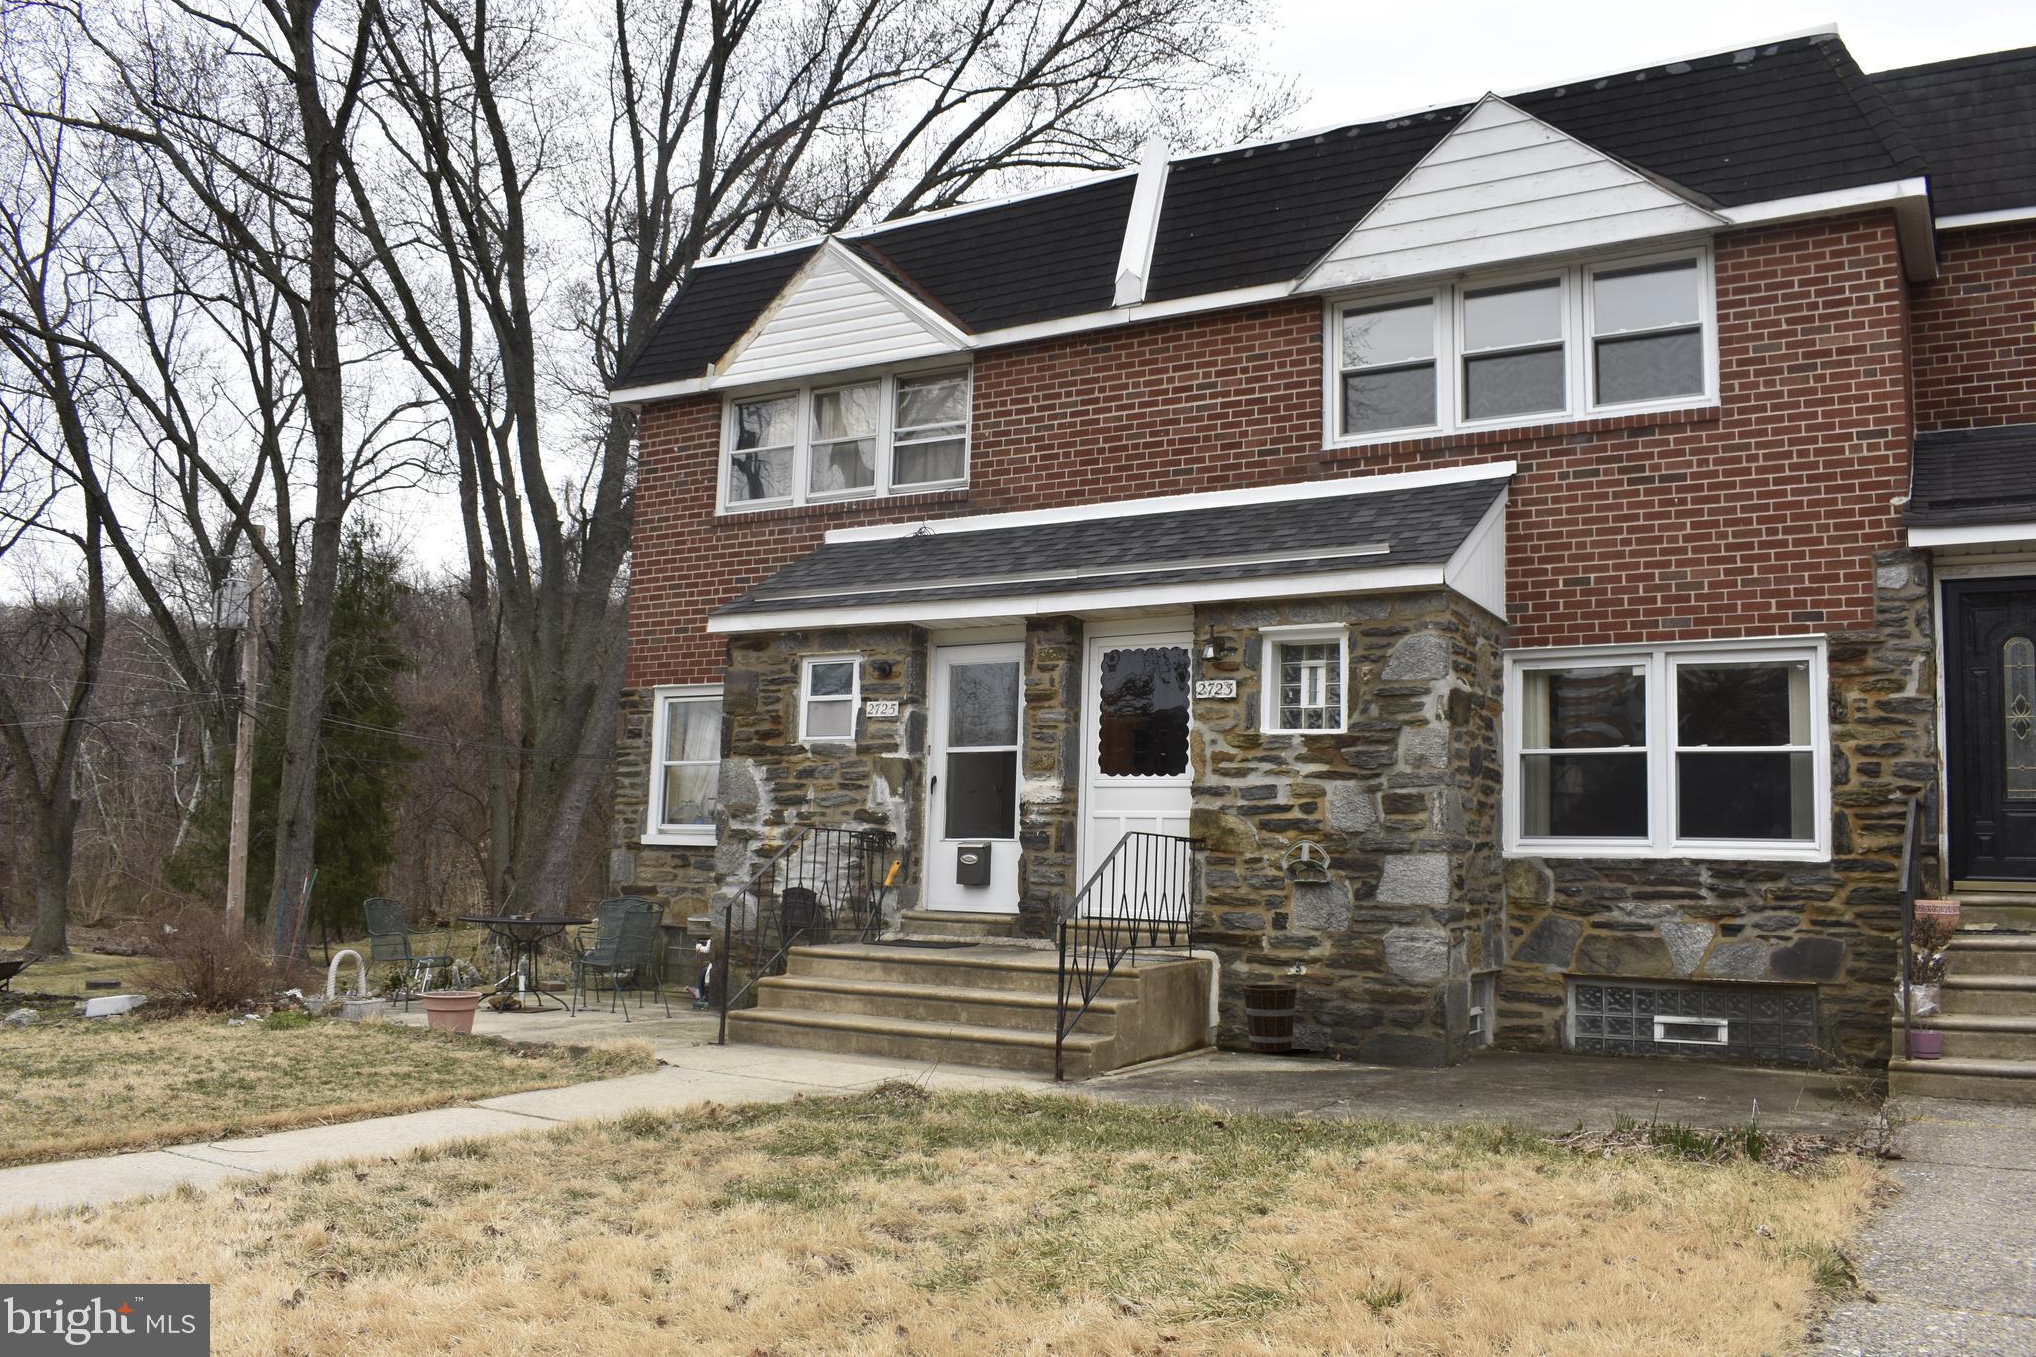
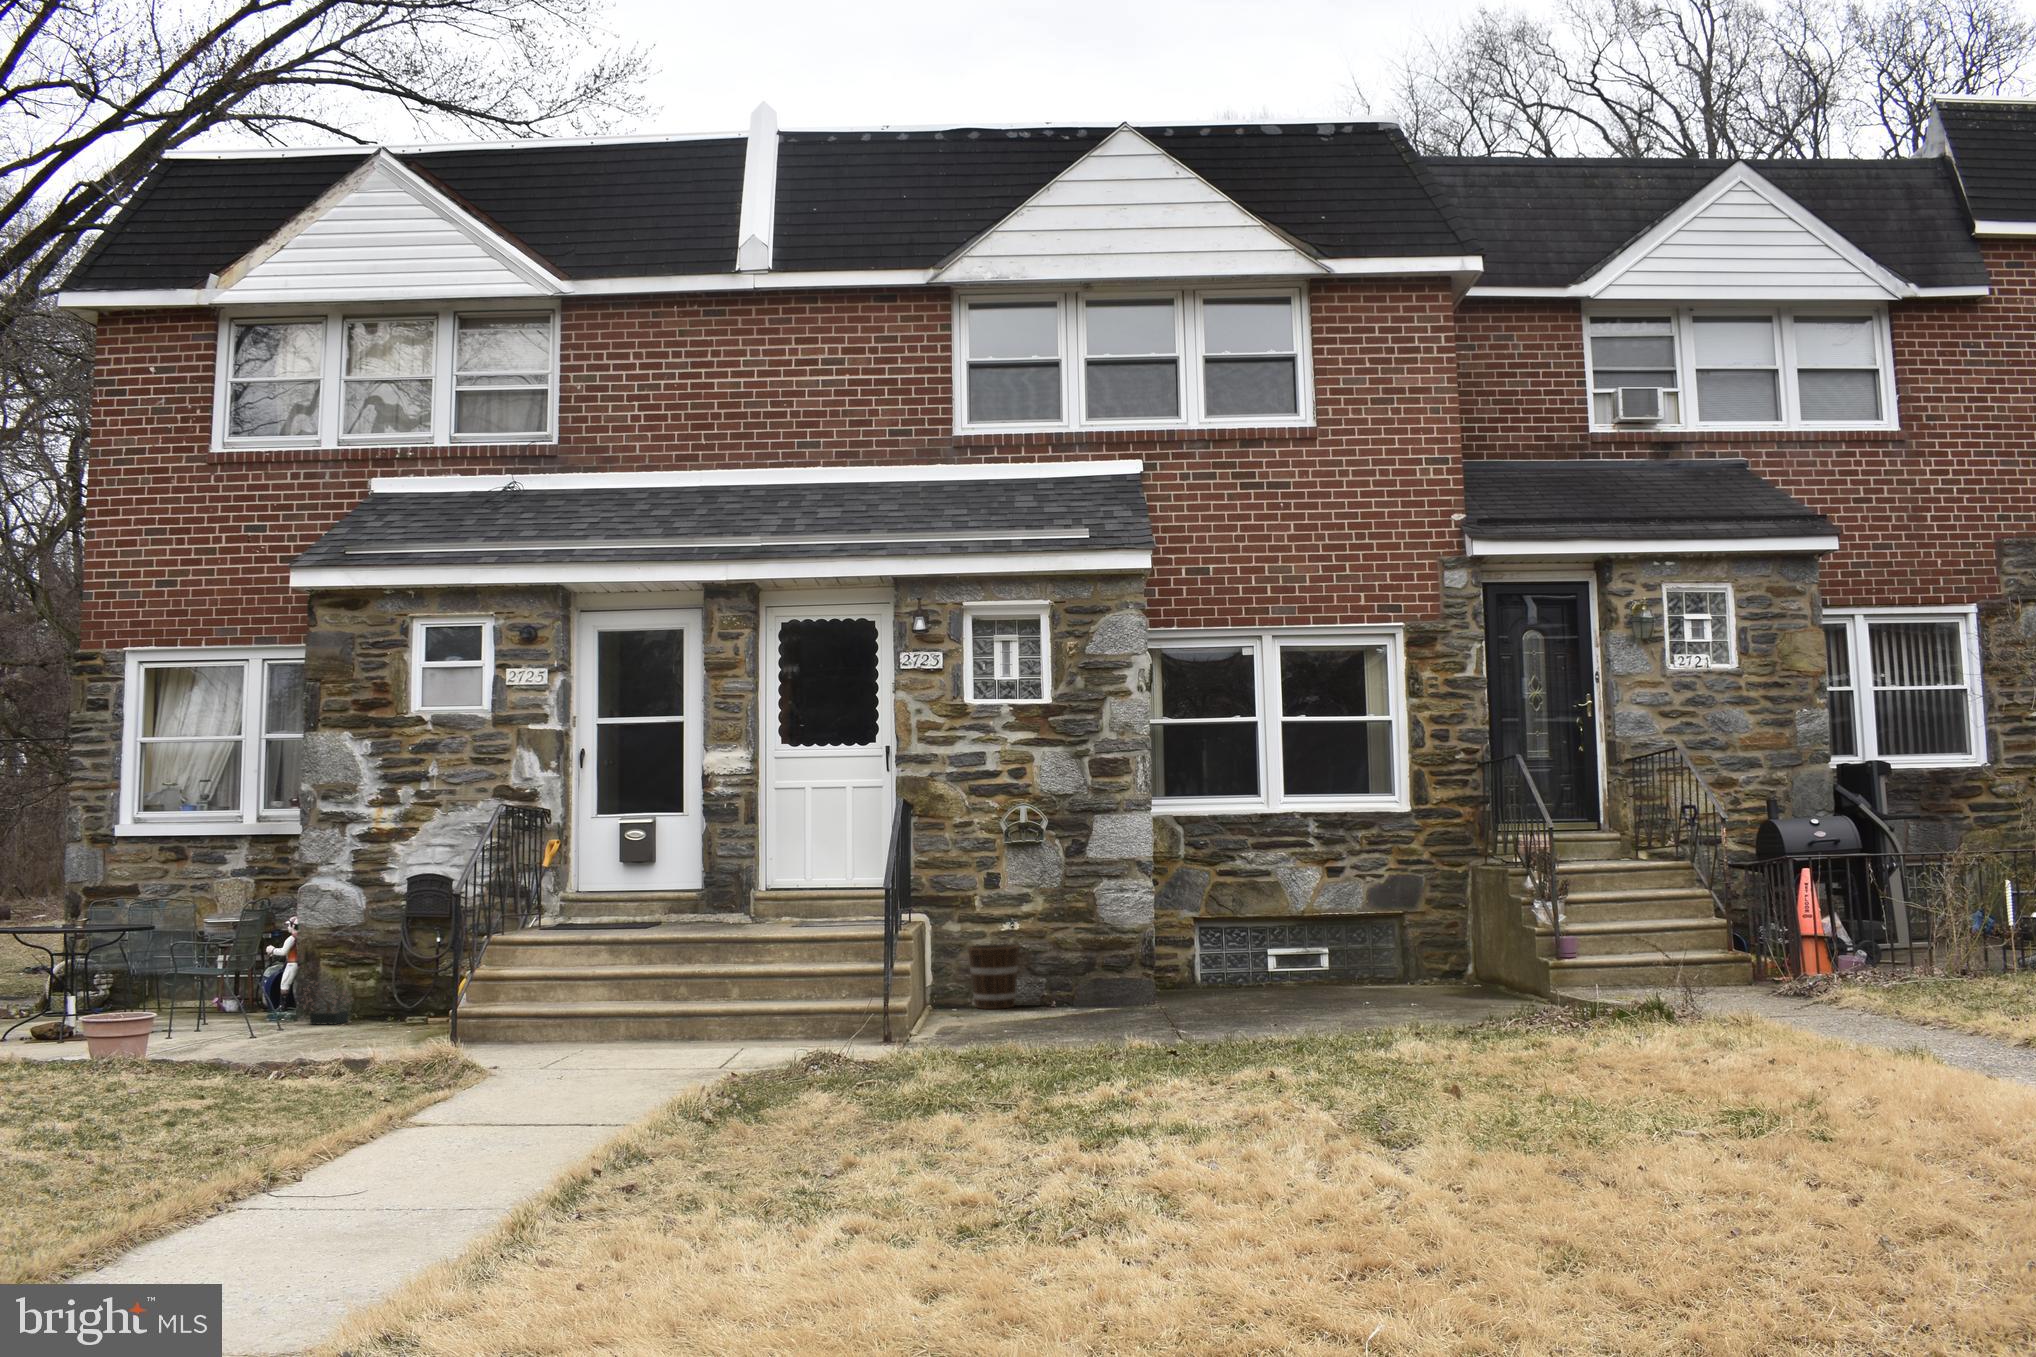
decorative plant: none [709,976,752,1016] -> present [303,983,349,1024]

